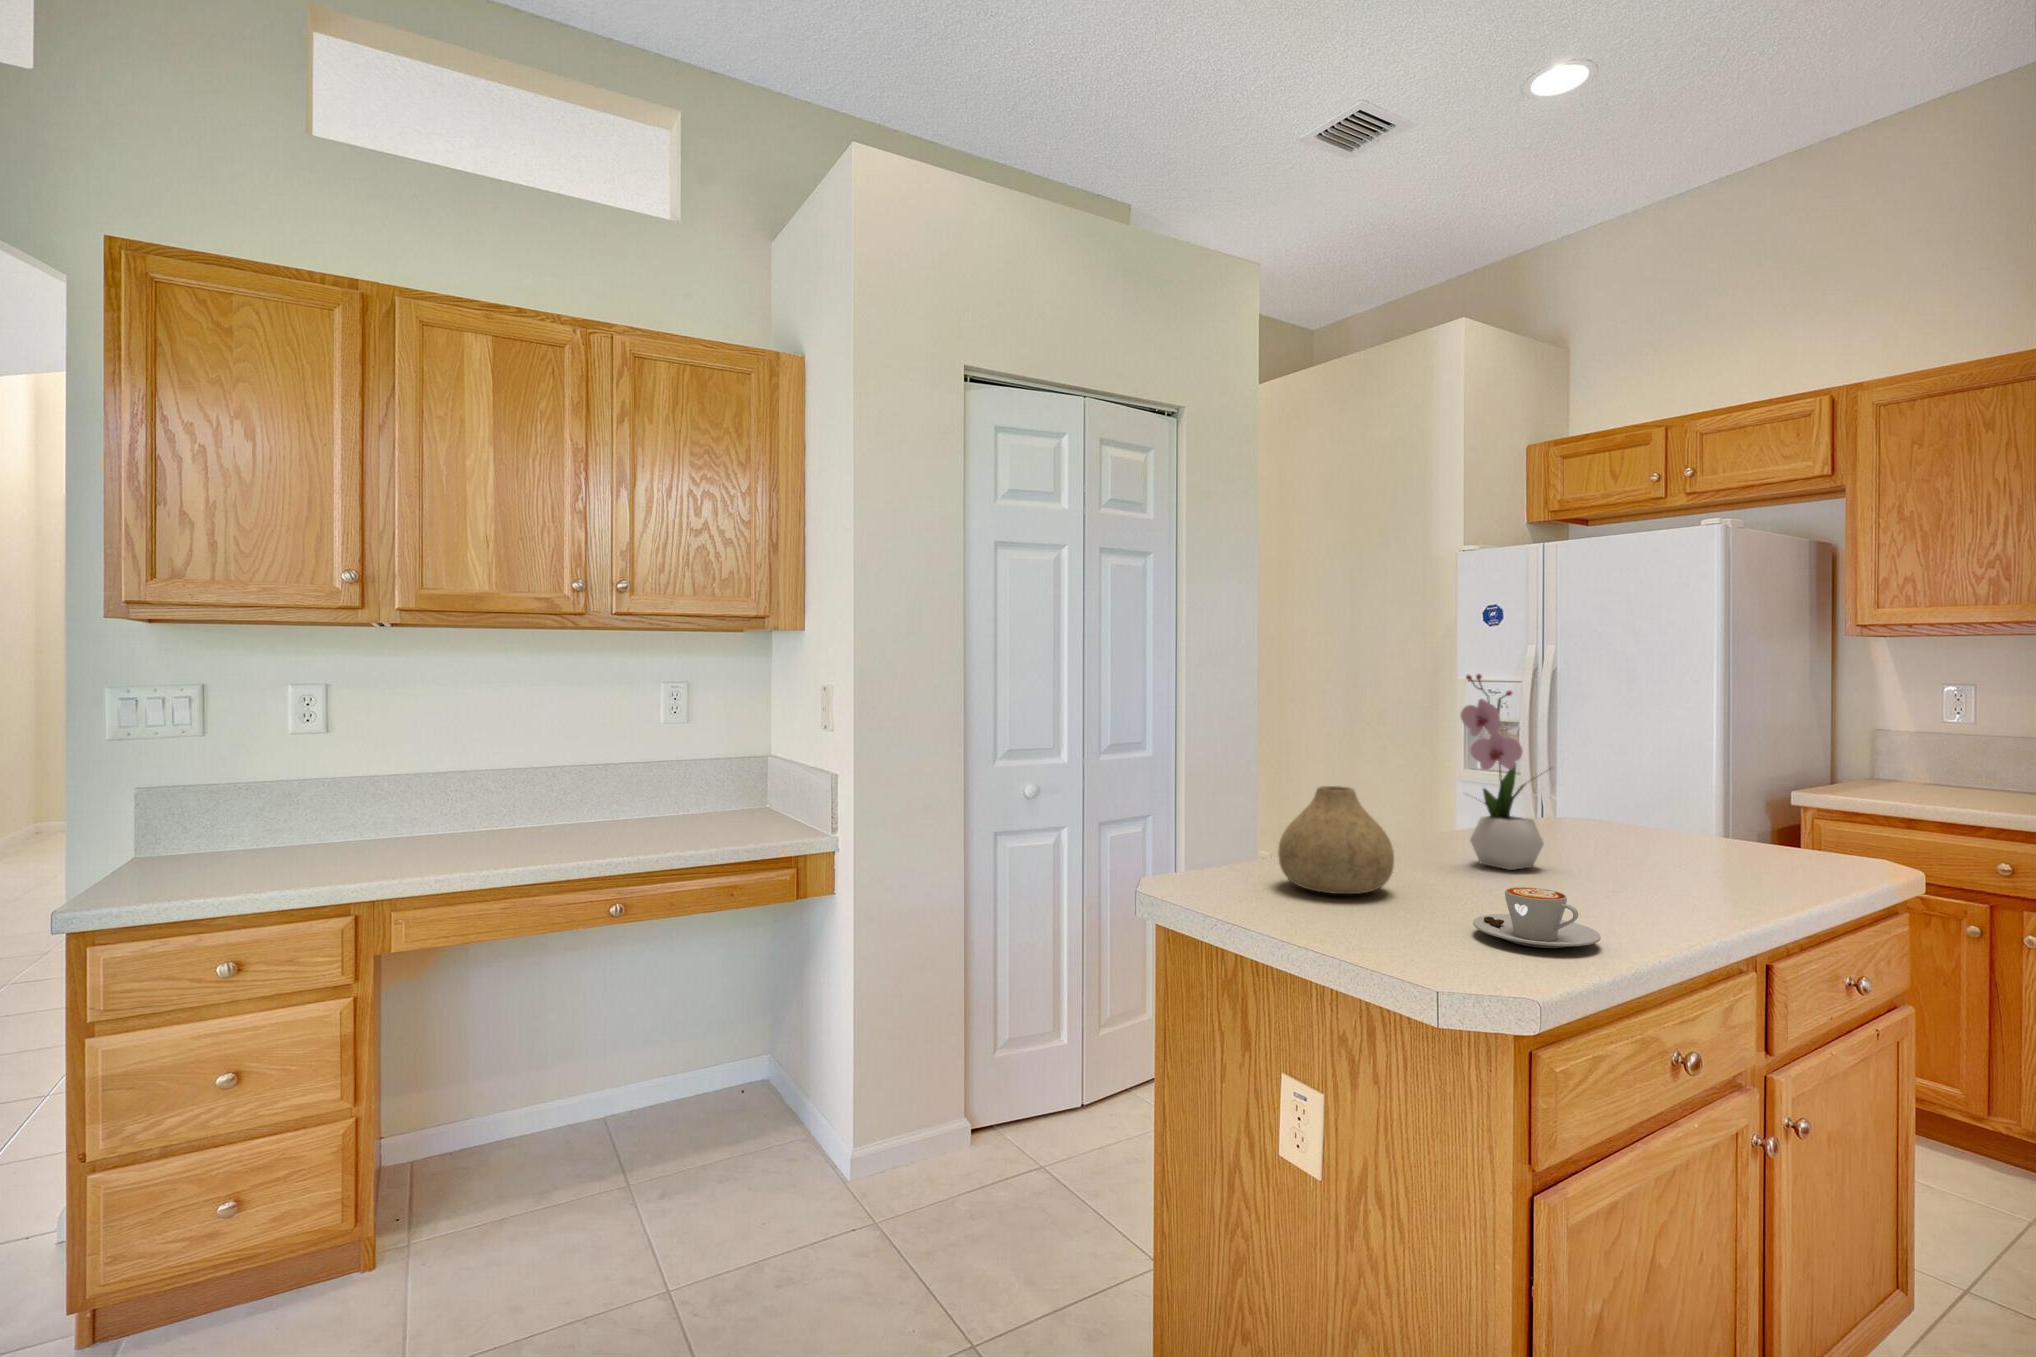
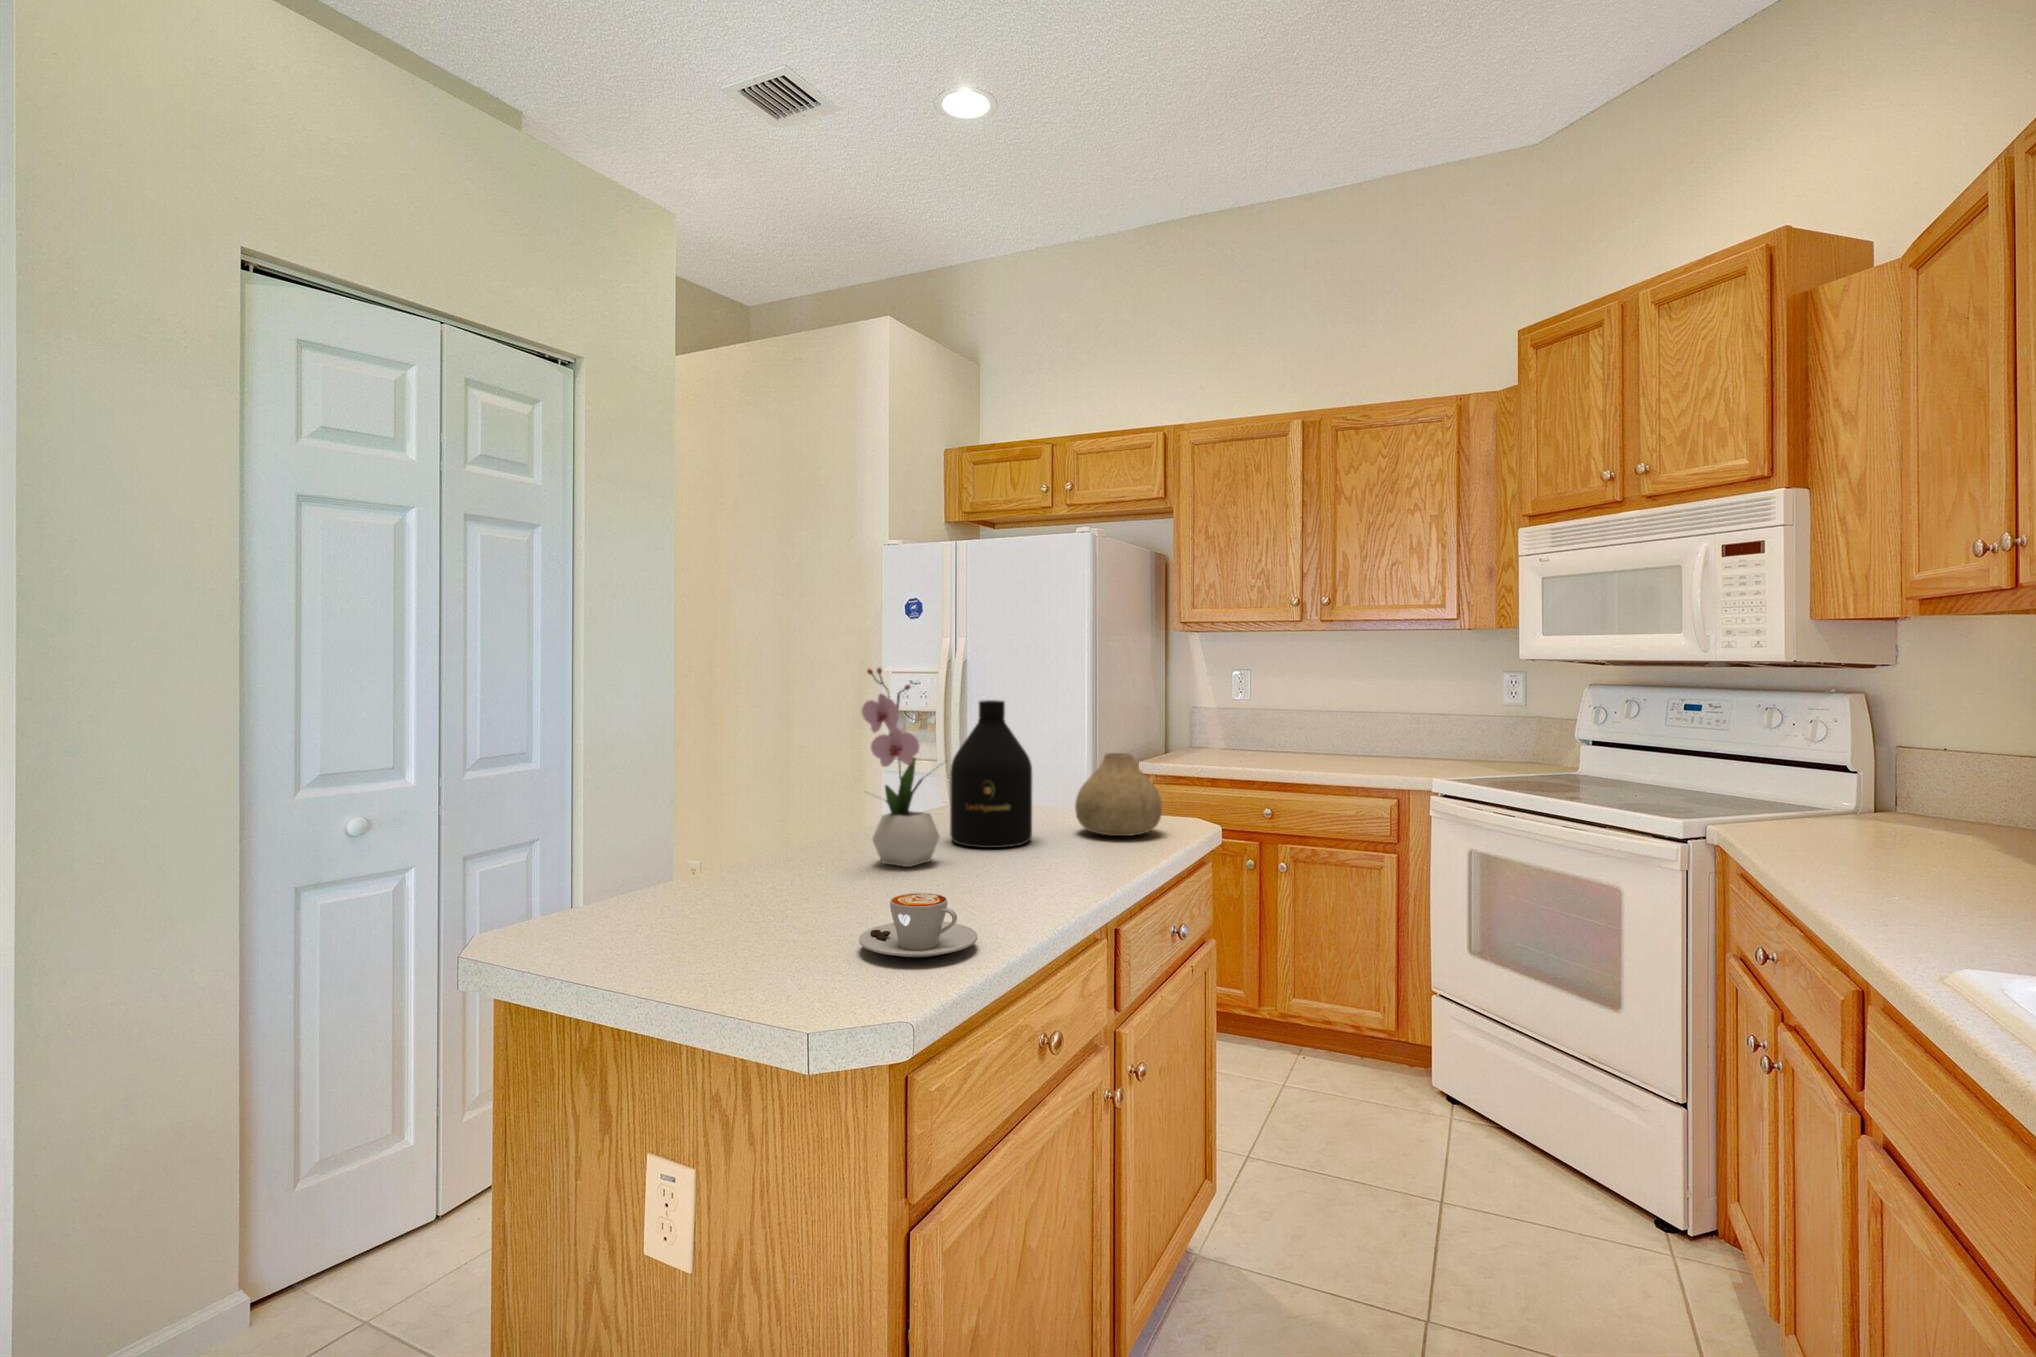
bottle: none [1552,709,1653,863] -> present [950,700,1032,848]
vase: present [1278,786,1394,894] -> present [1075,753,1162,836]

